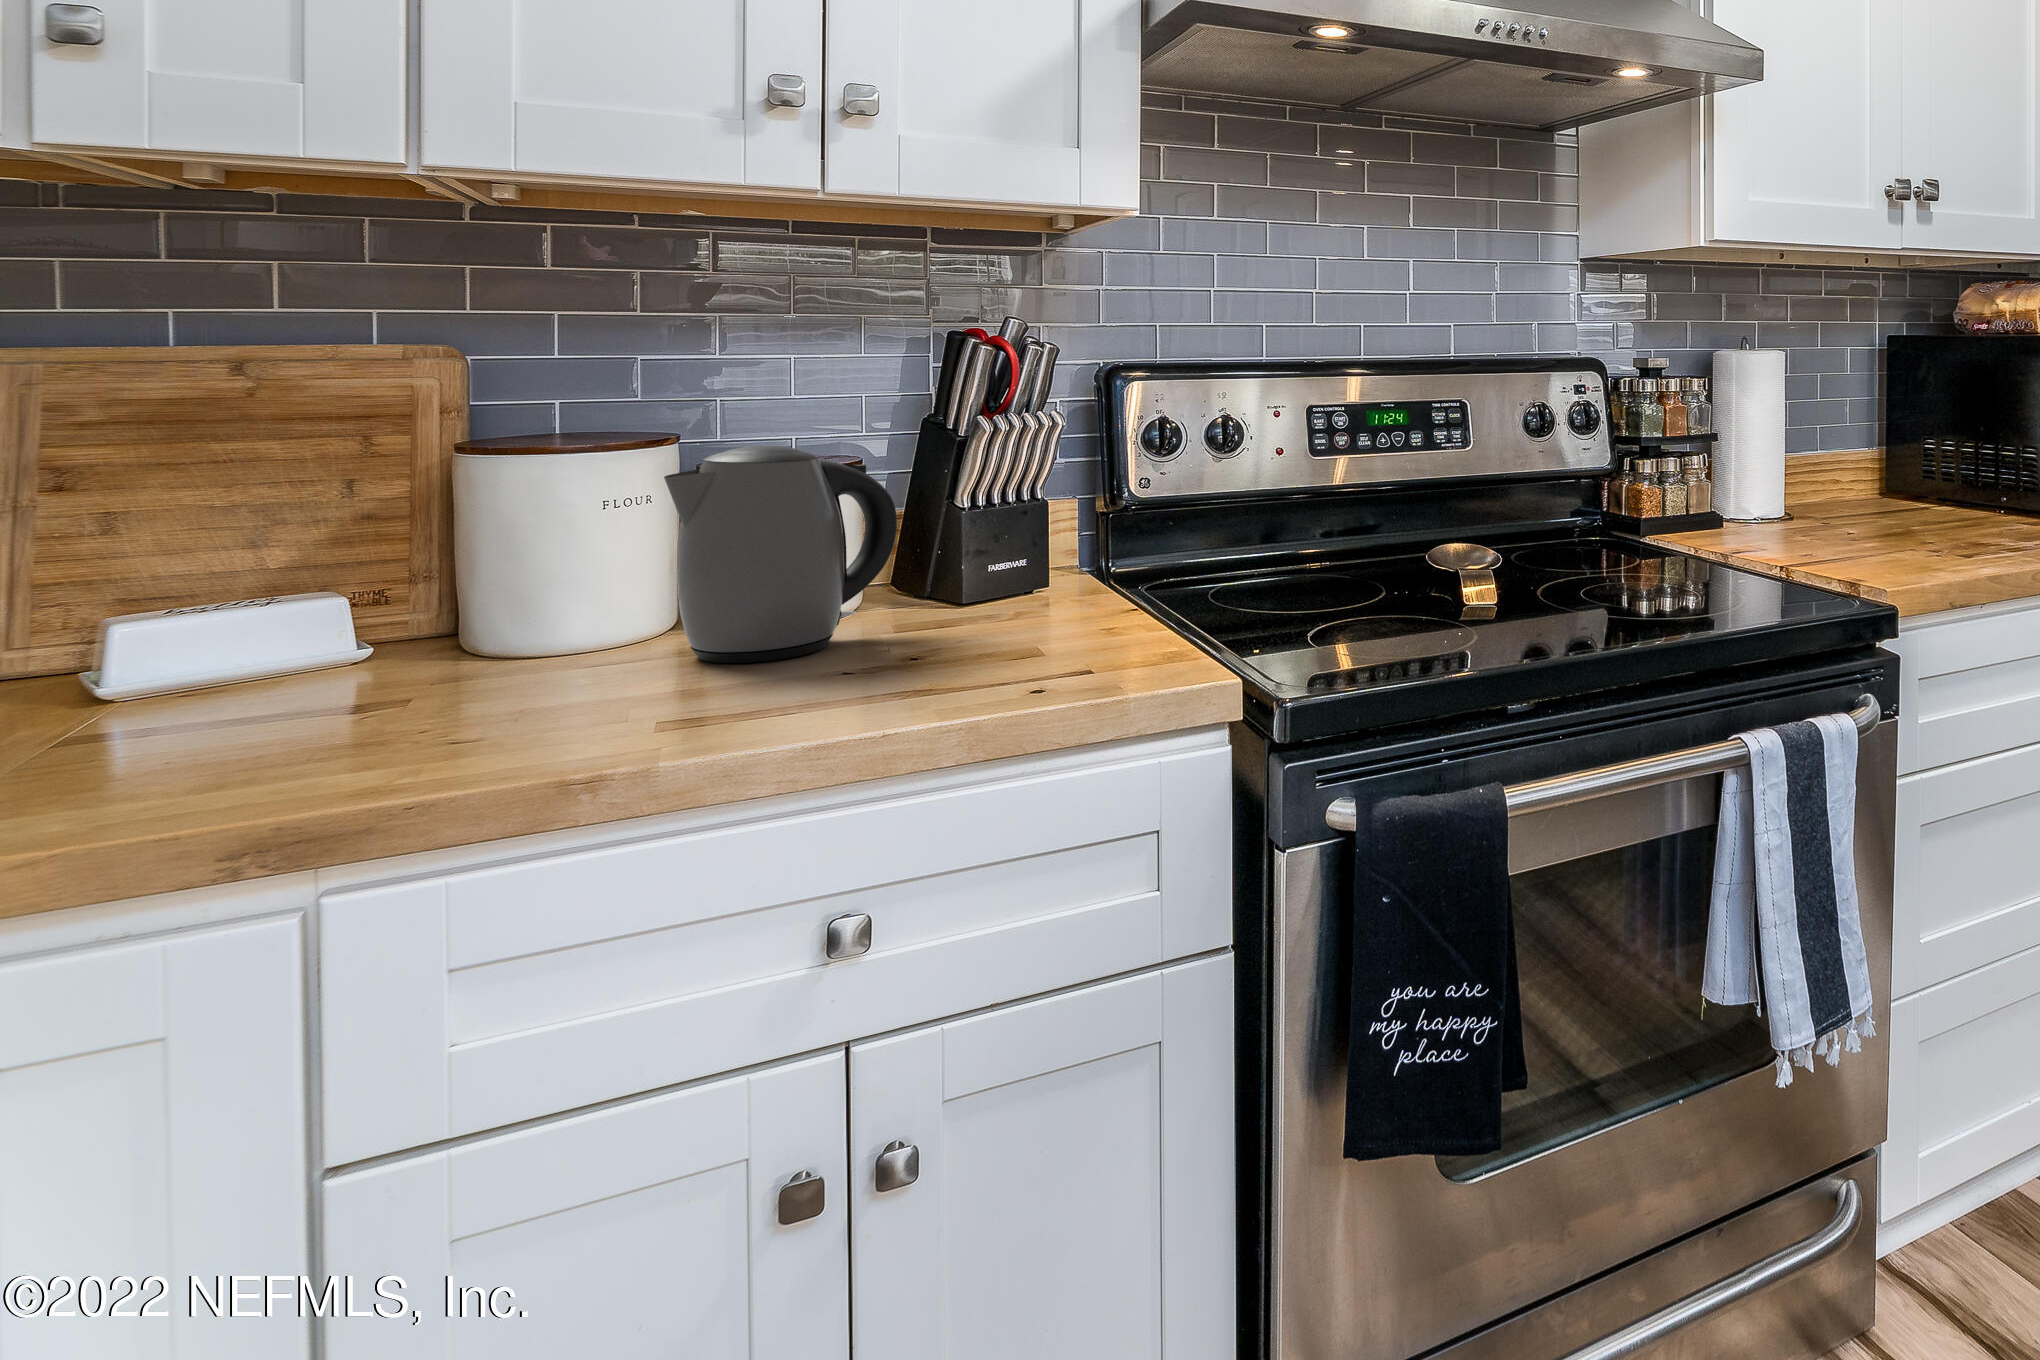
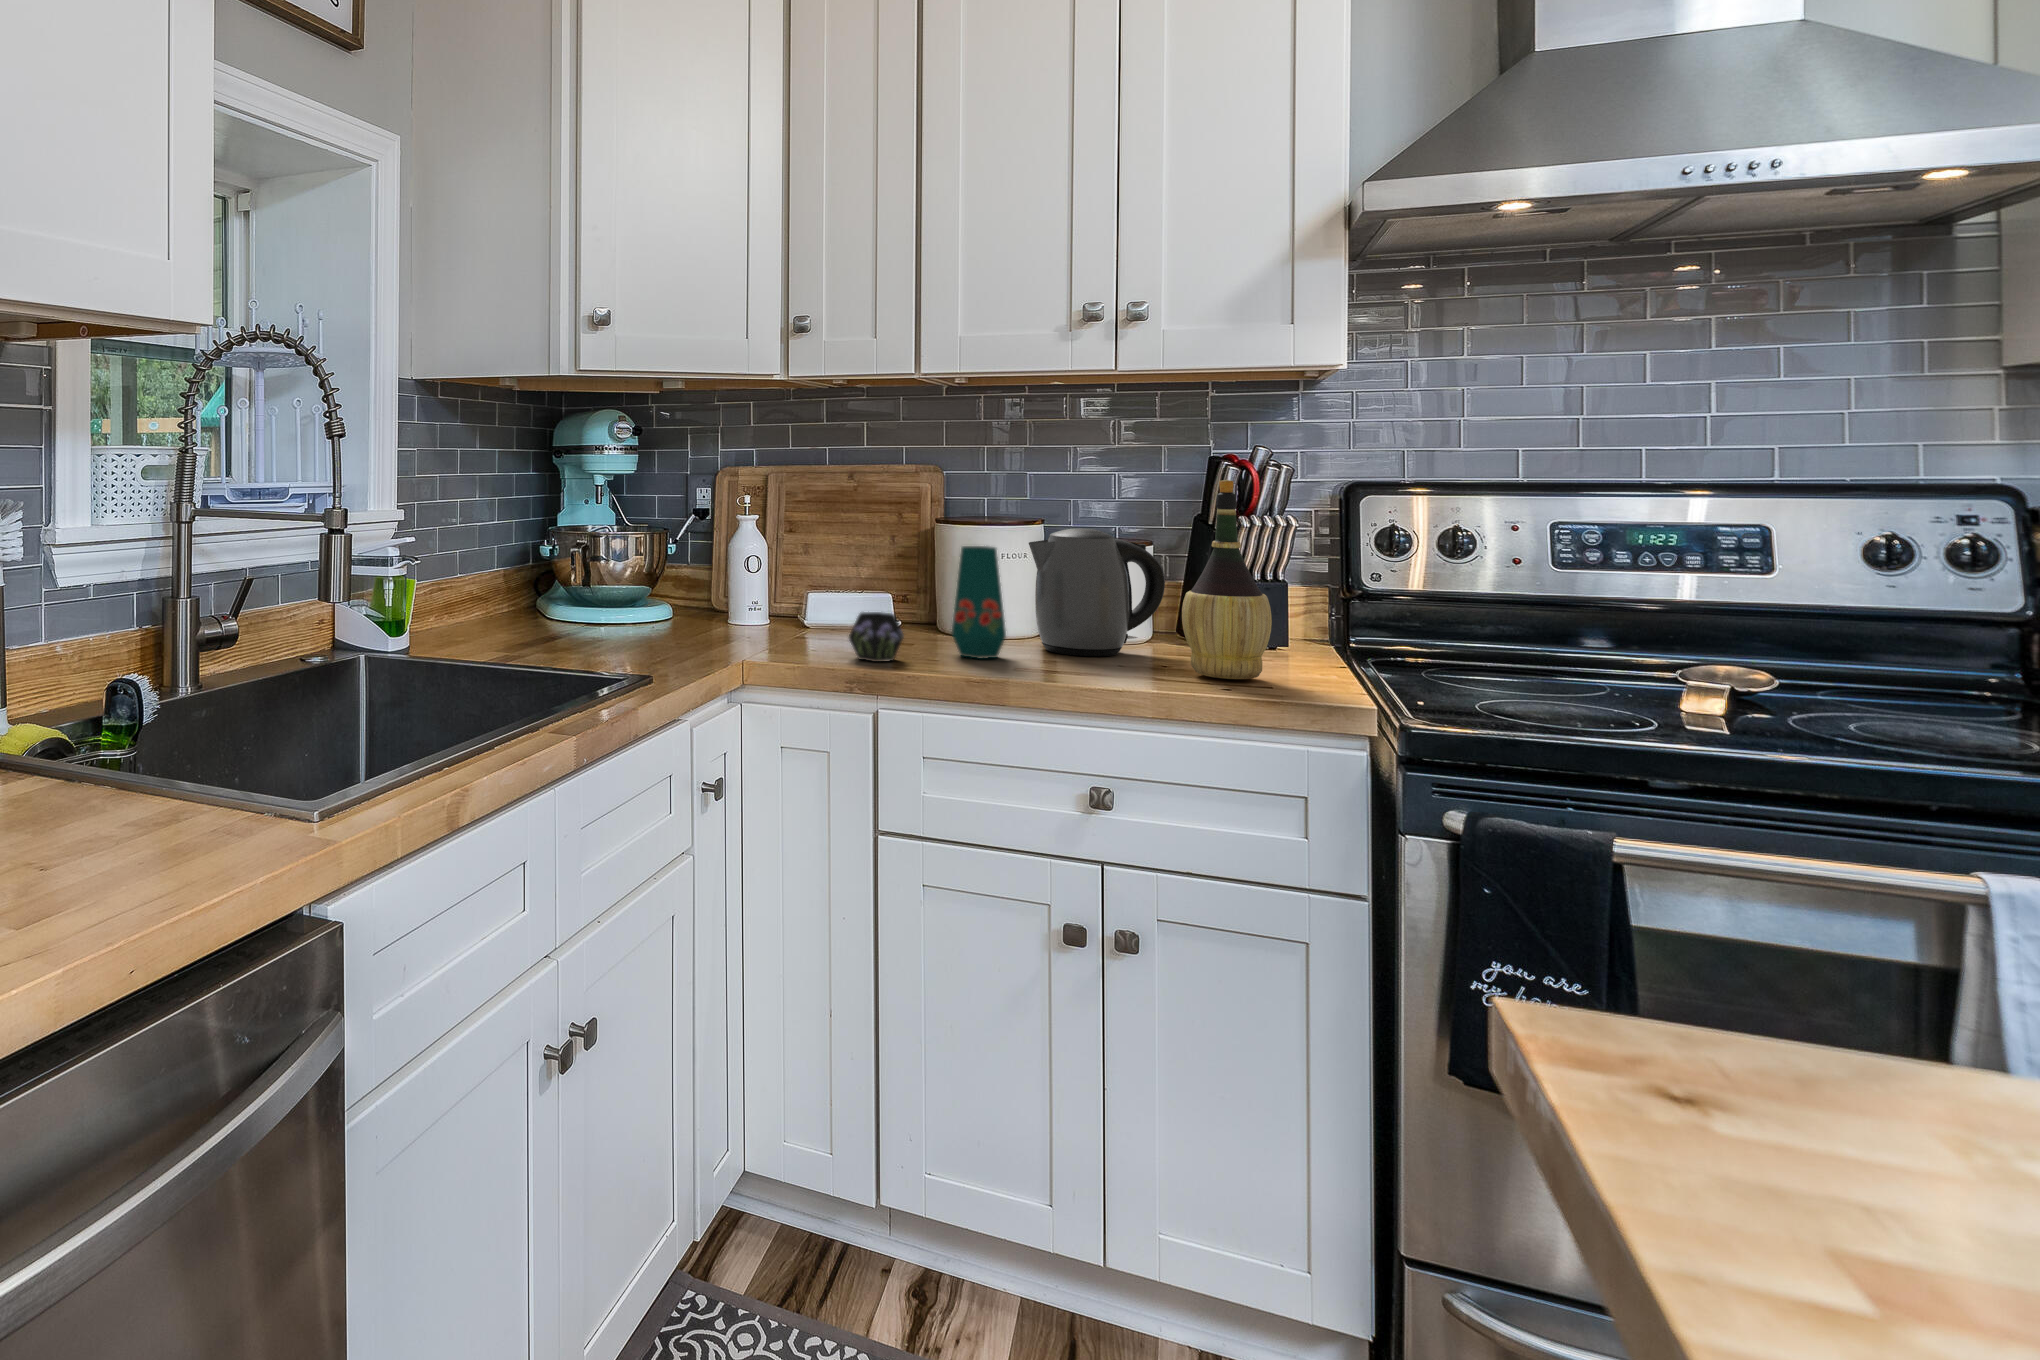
wine bottle: none [947,359,1077,664] -> present [1182,480,1272,679]
vase: none [222,491,631,776] -> present [849,546,1006,662]

